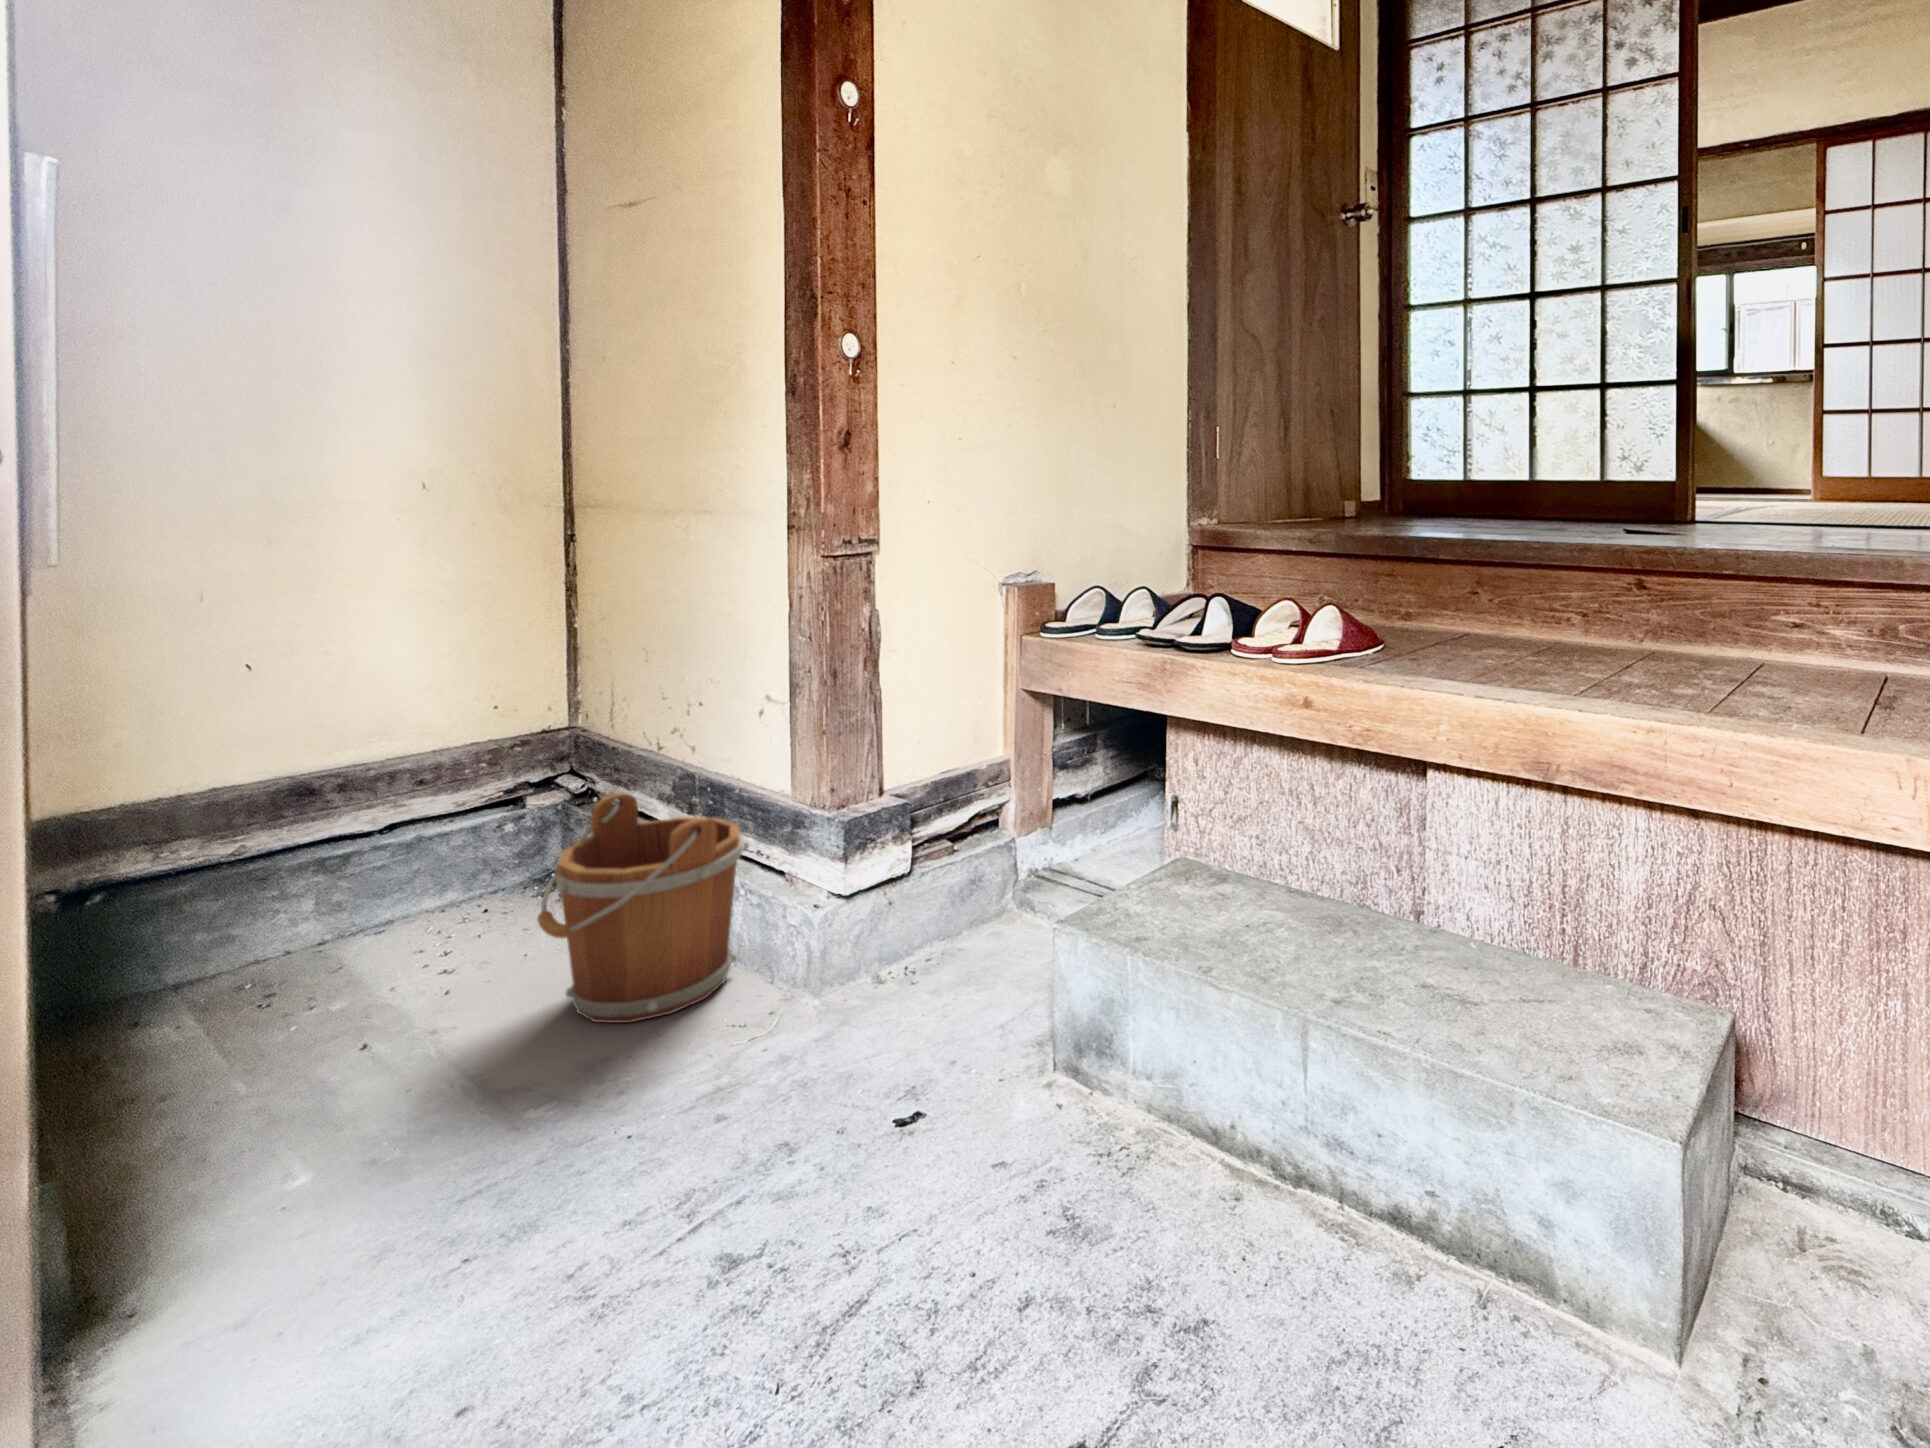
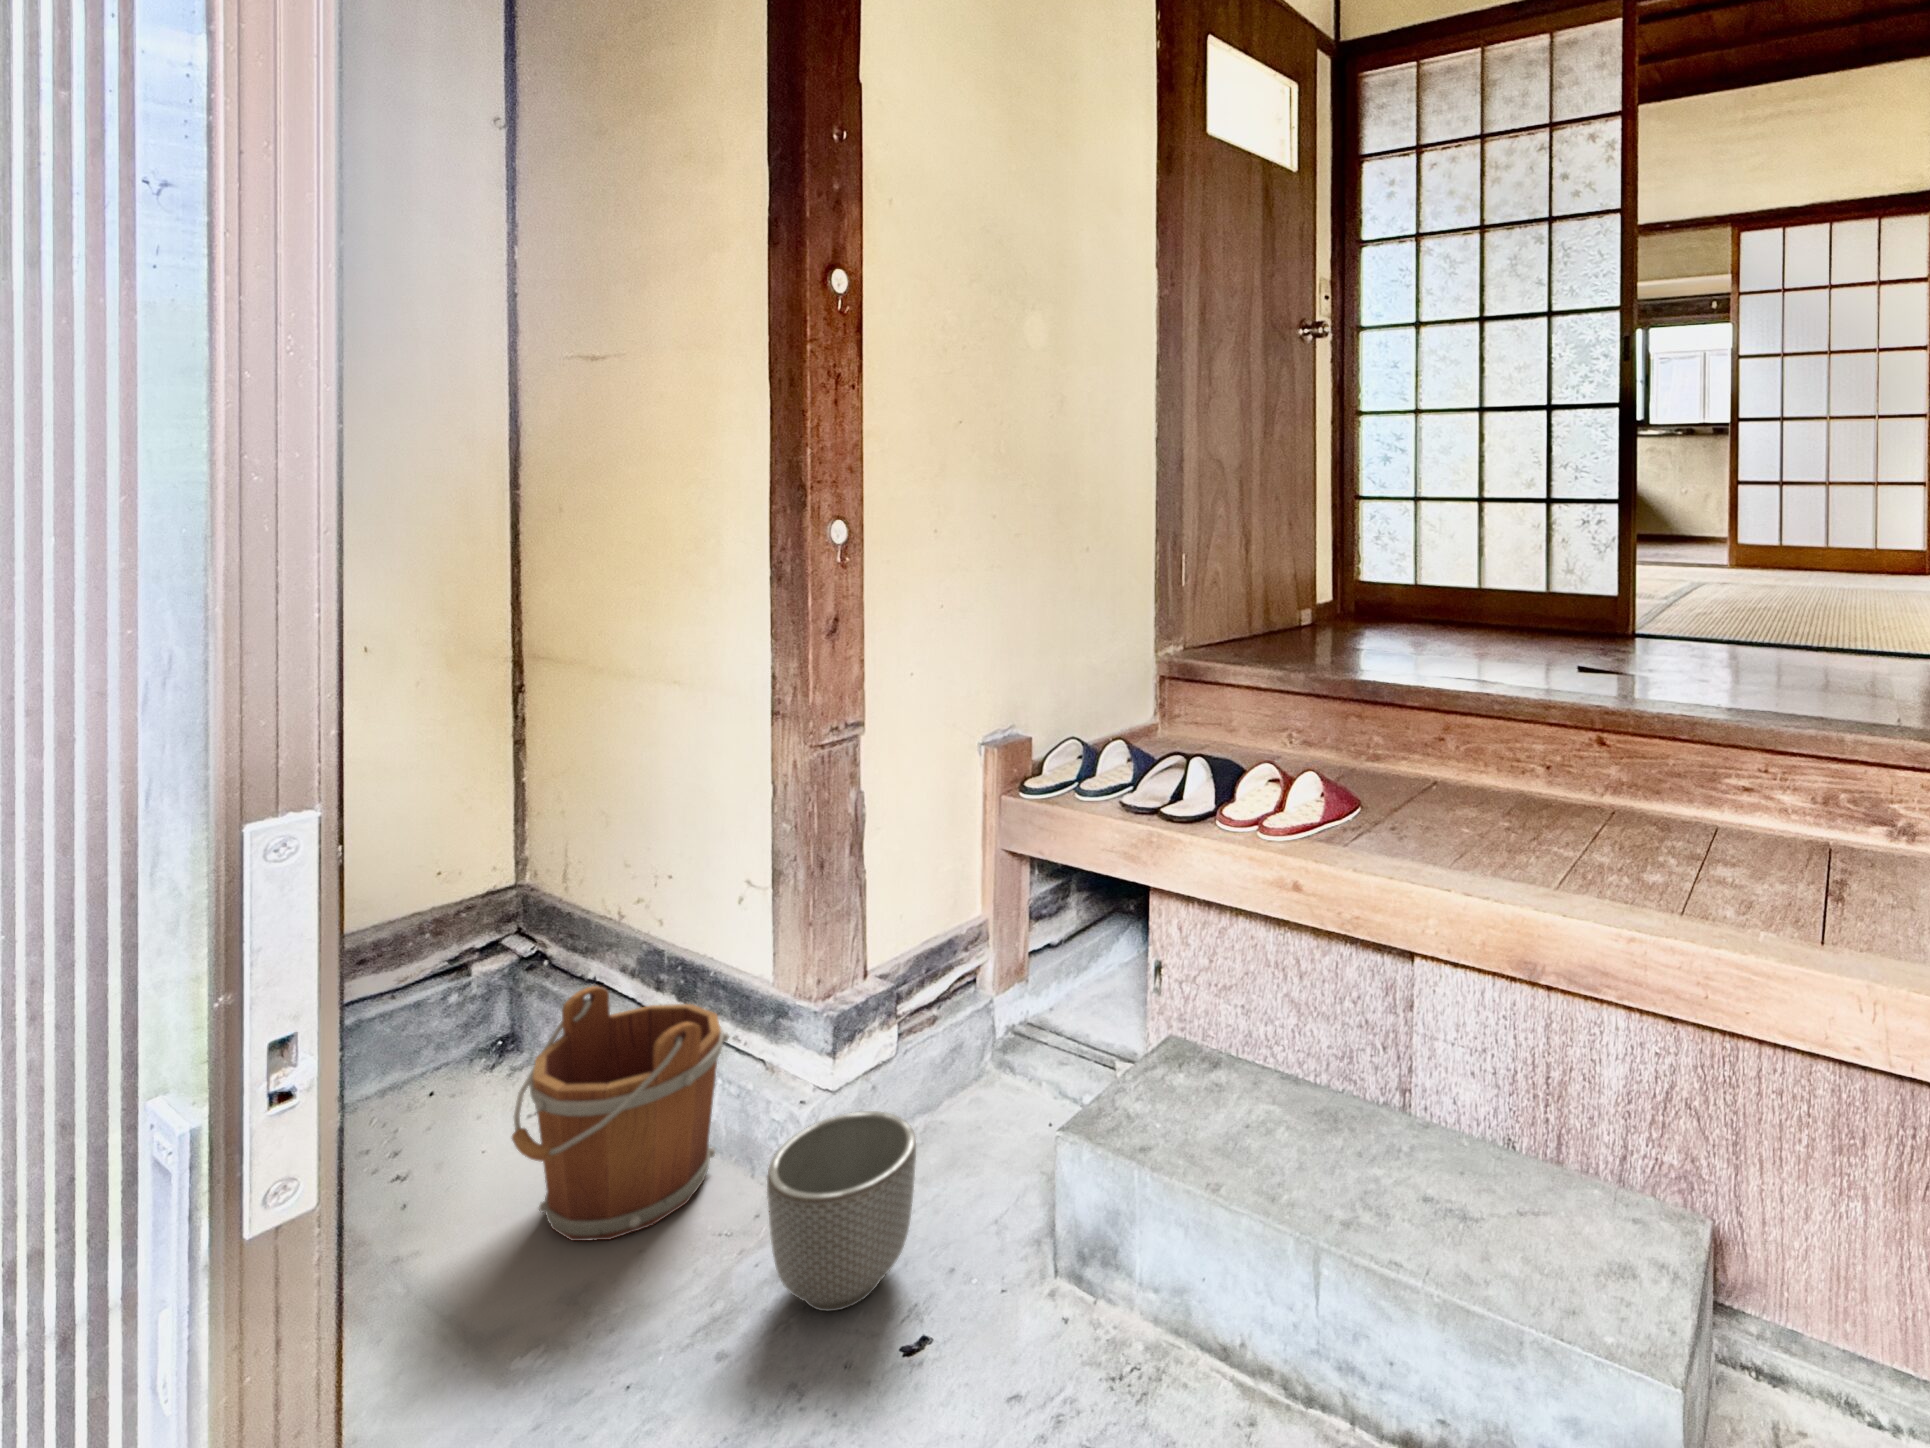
planter: none [766,906,916,1086] -> present [767,1111,916,1311]

